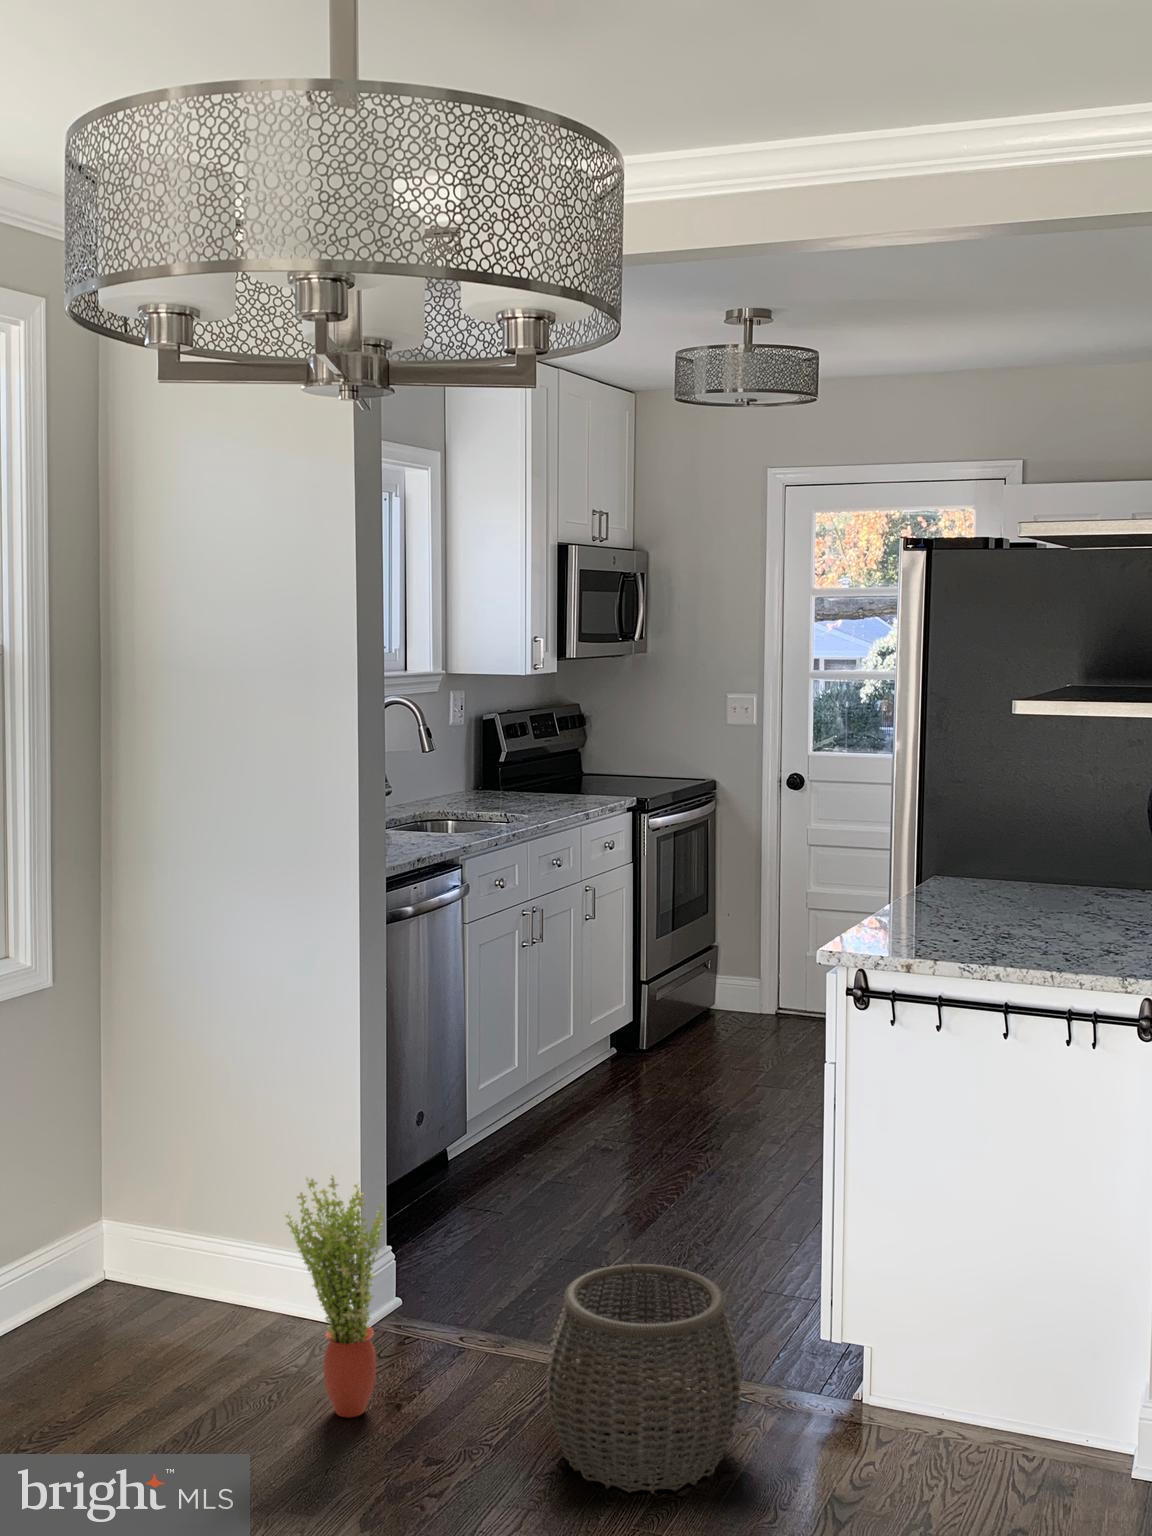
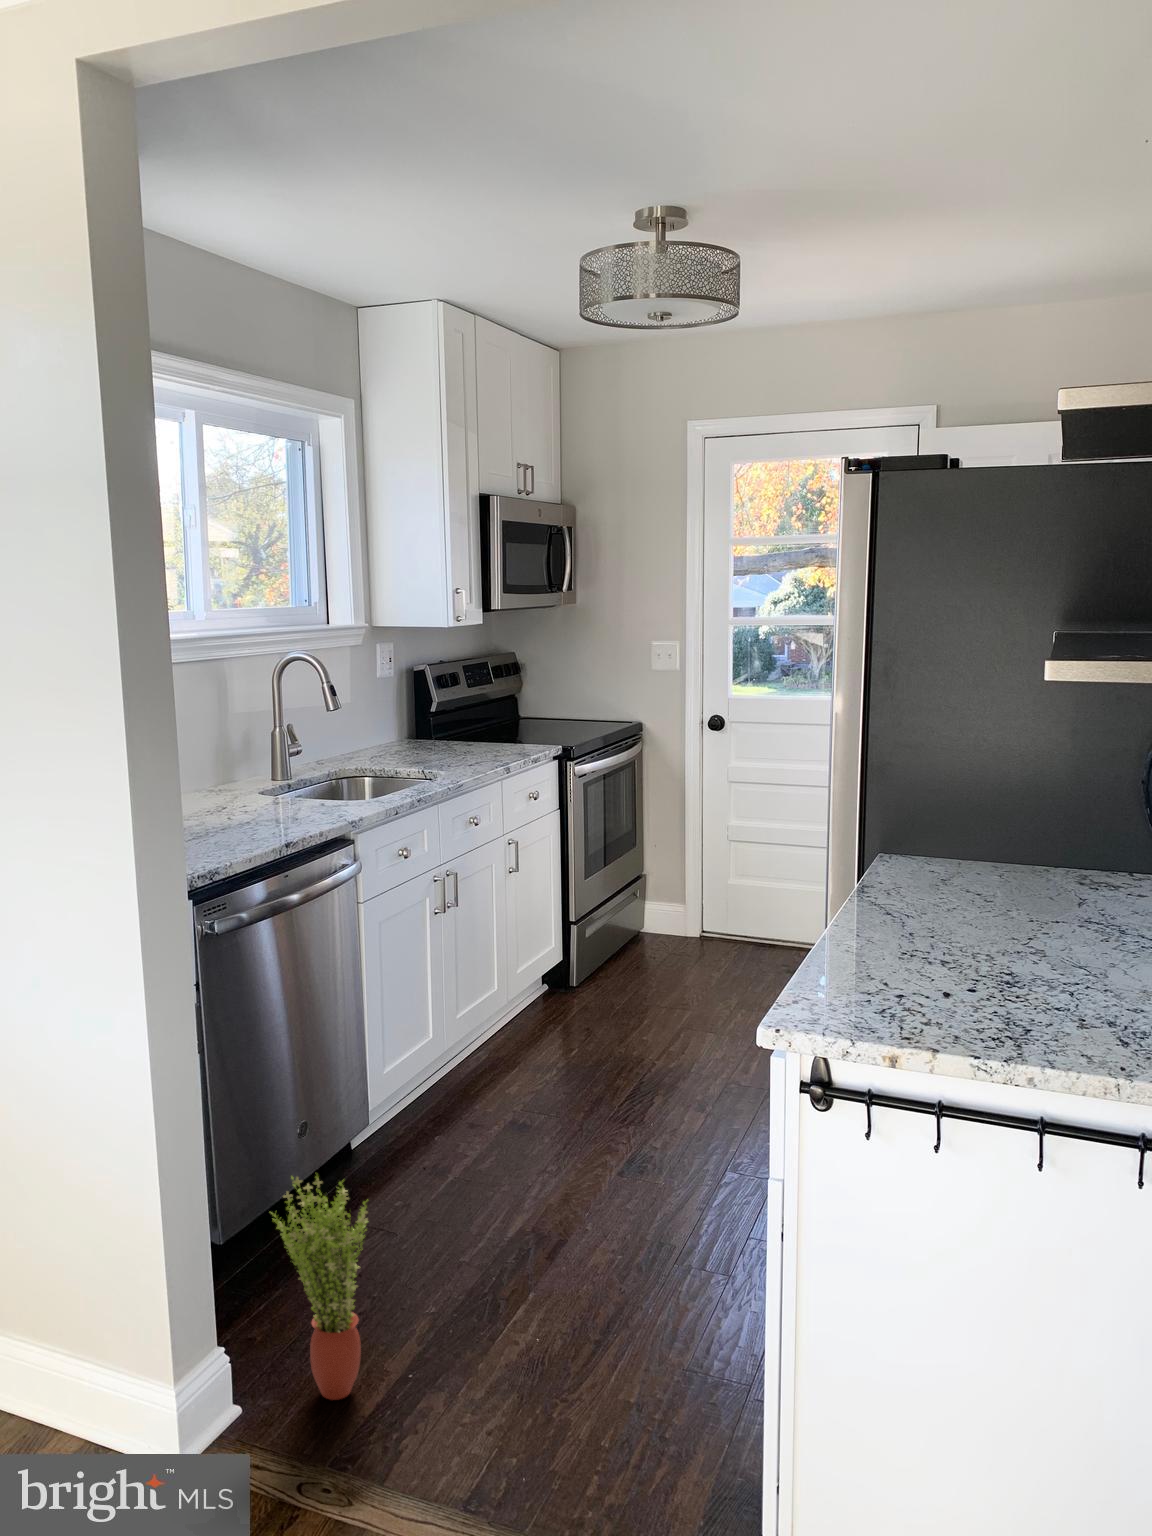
woven basket: present [546,1264,742,1494] -> none [528,1251,714,1475]

